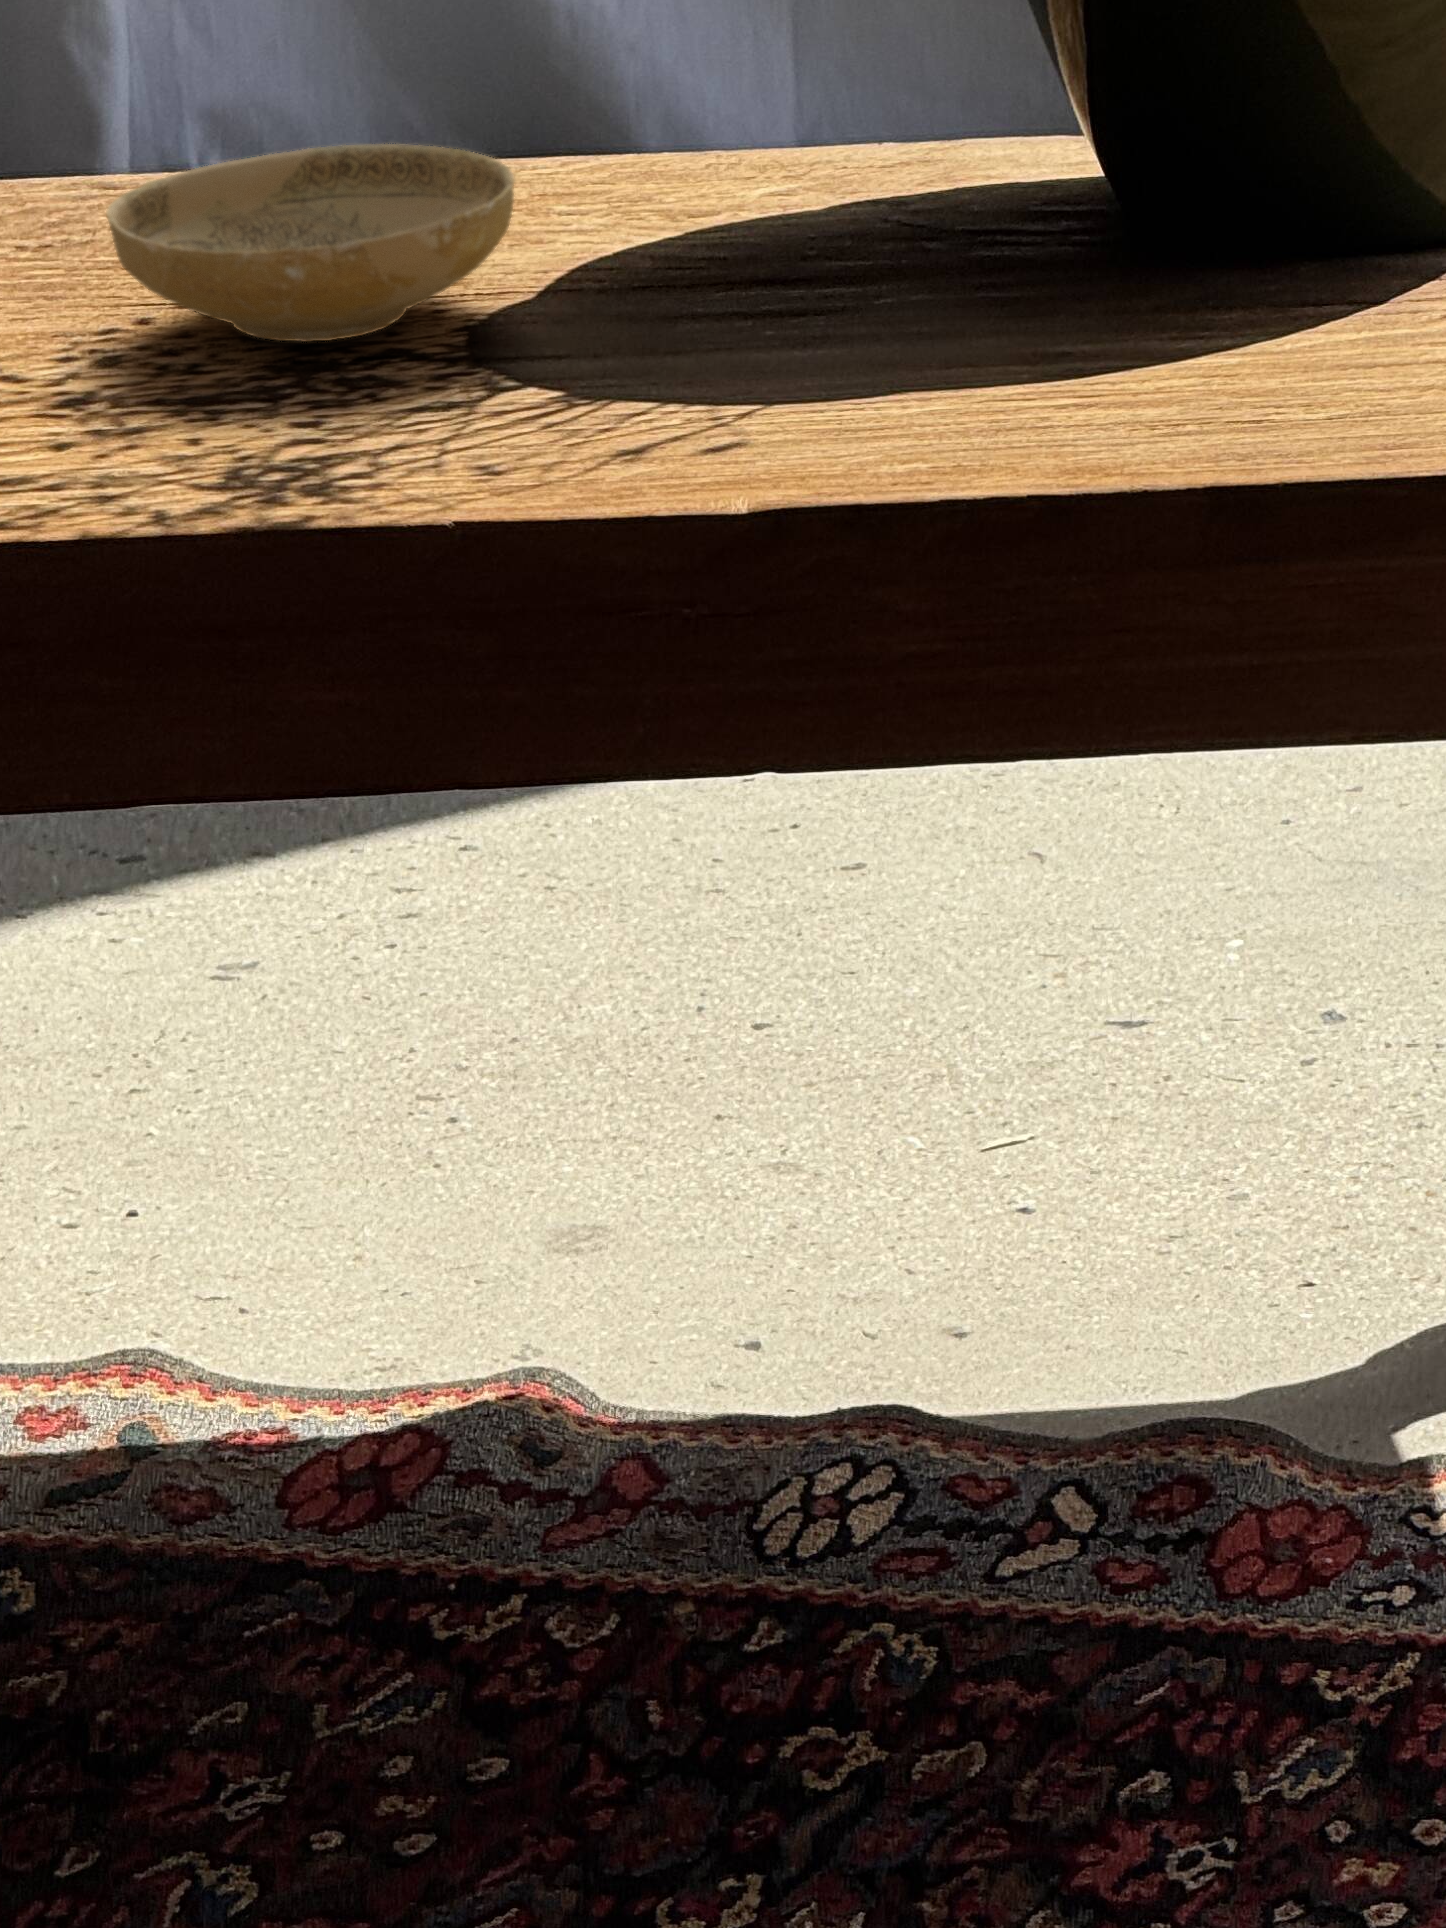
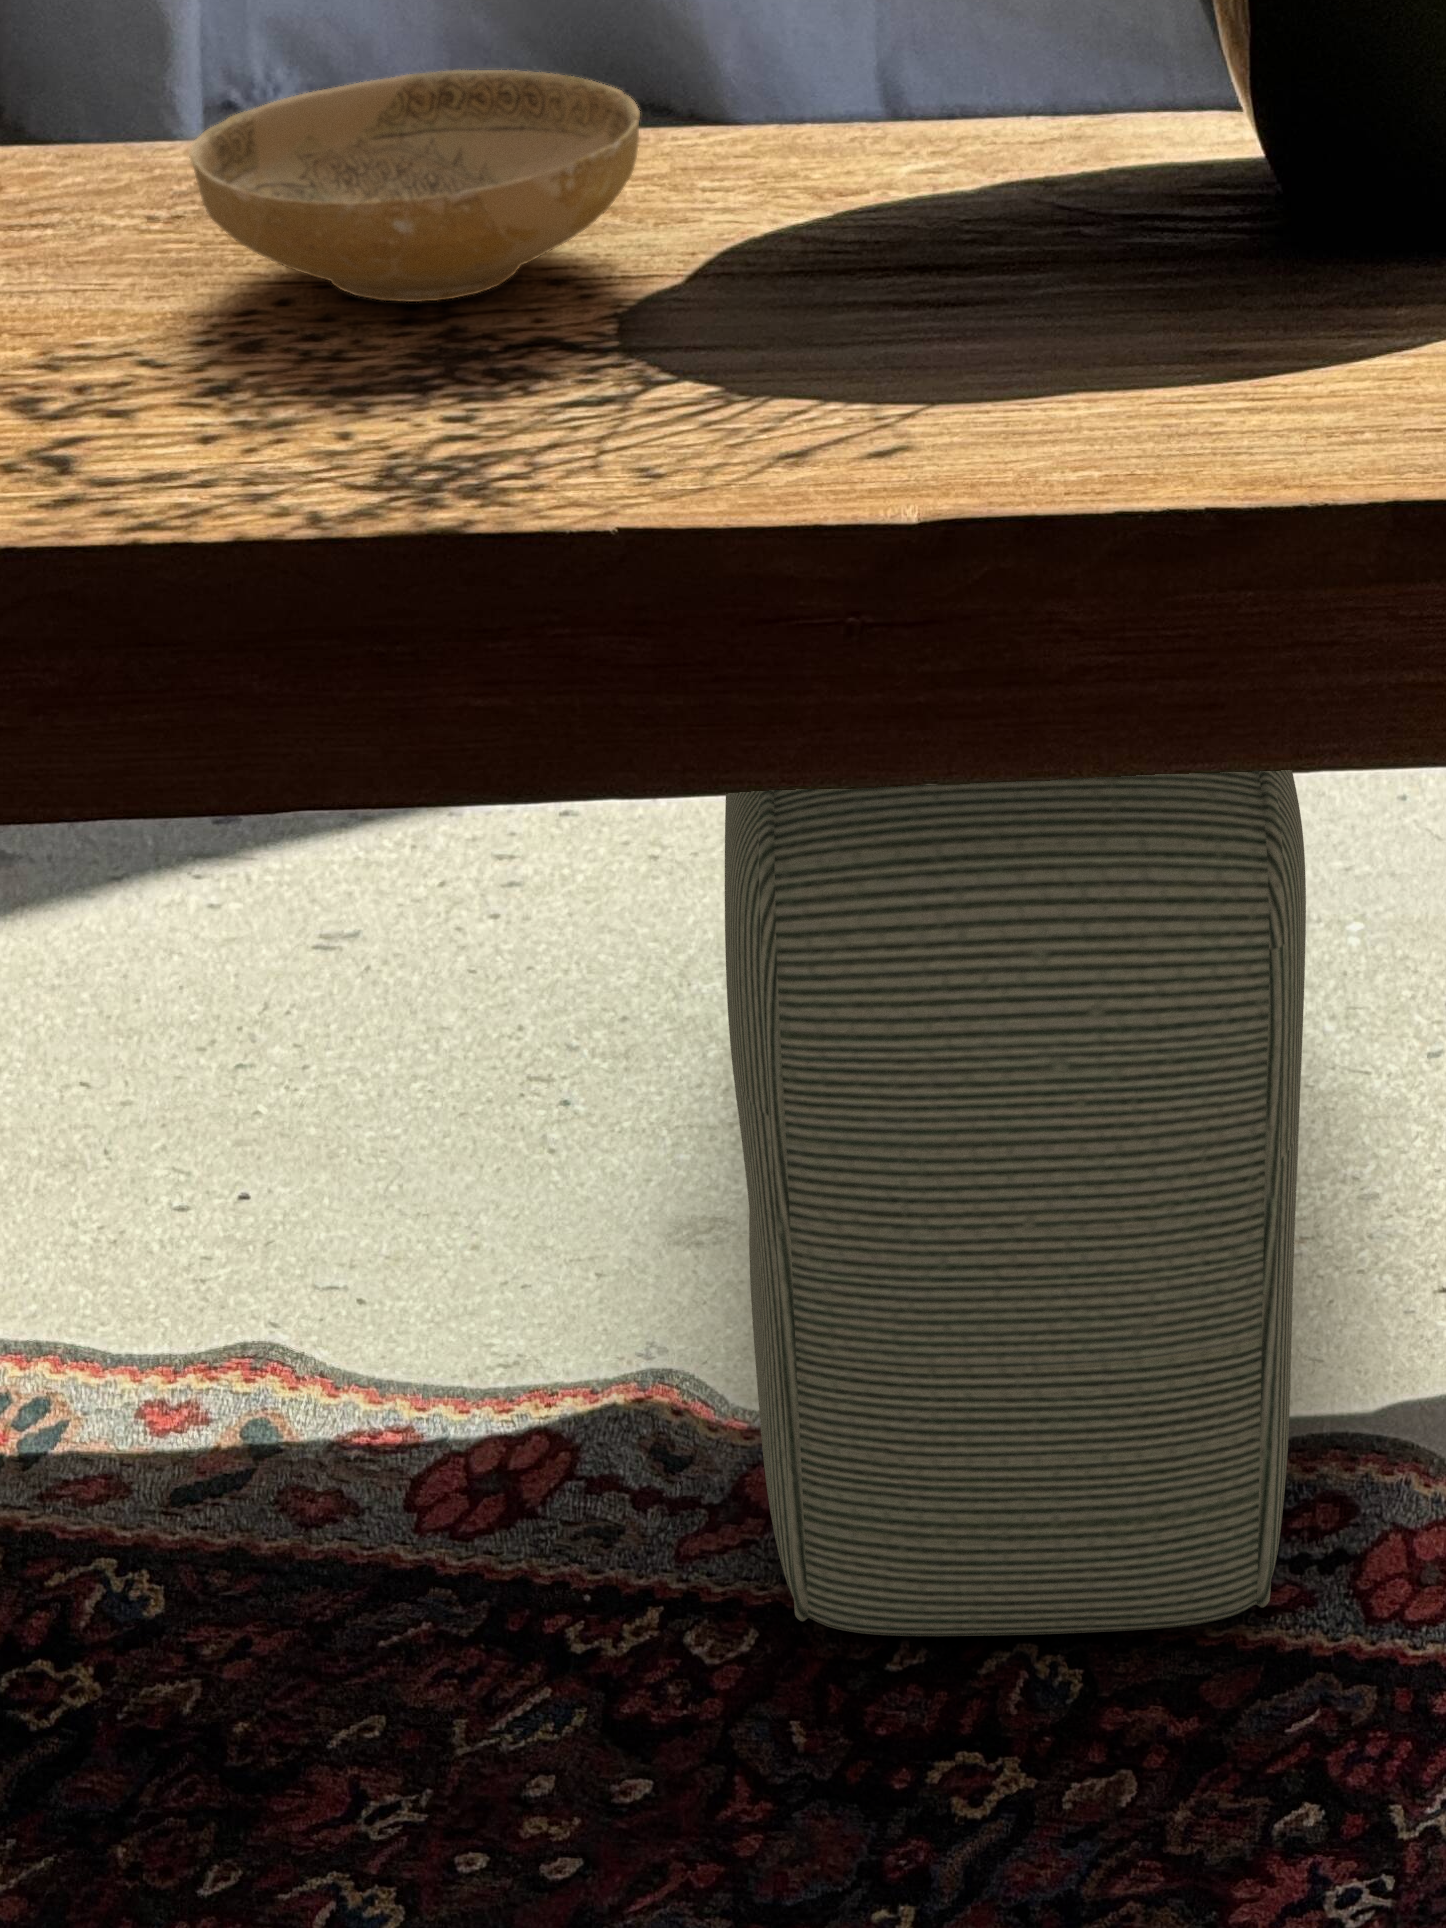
pouf: none [593,332,1132,1616] -> present [725,770,1306,1636]

